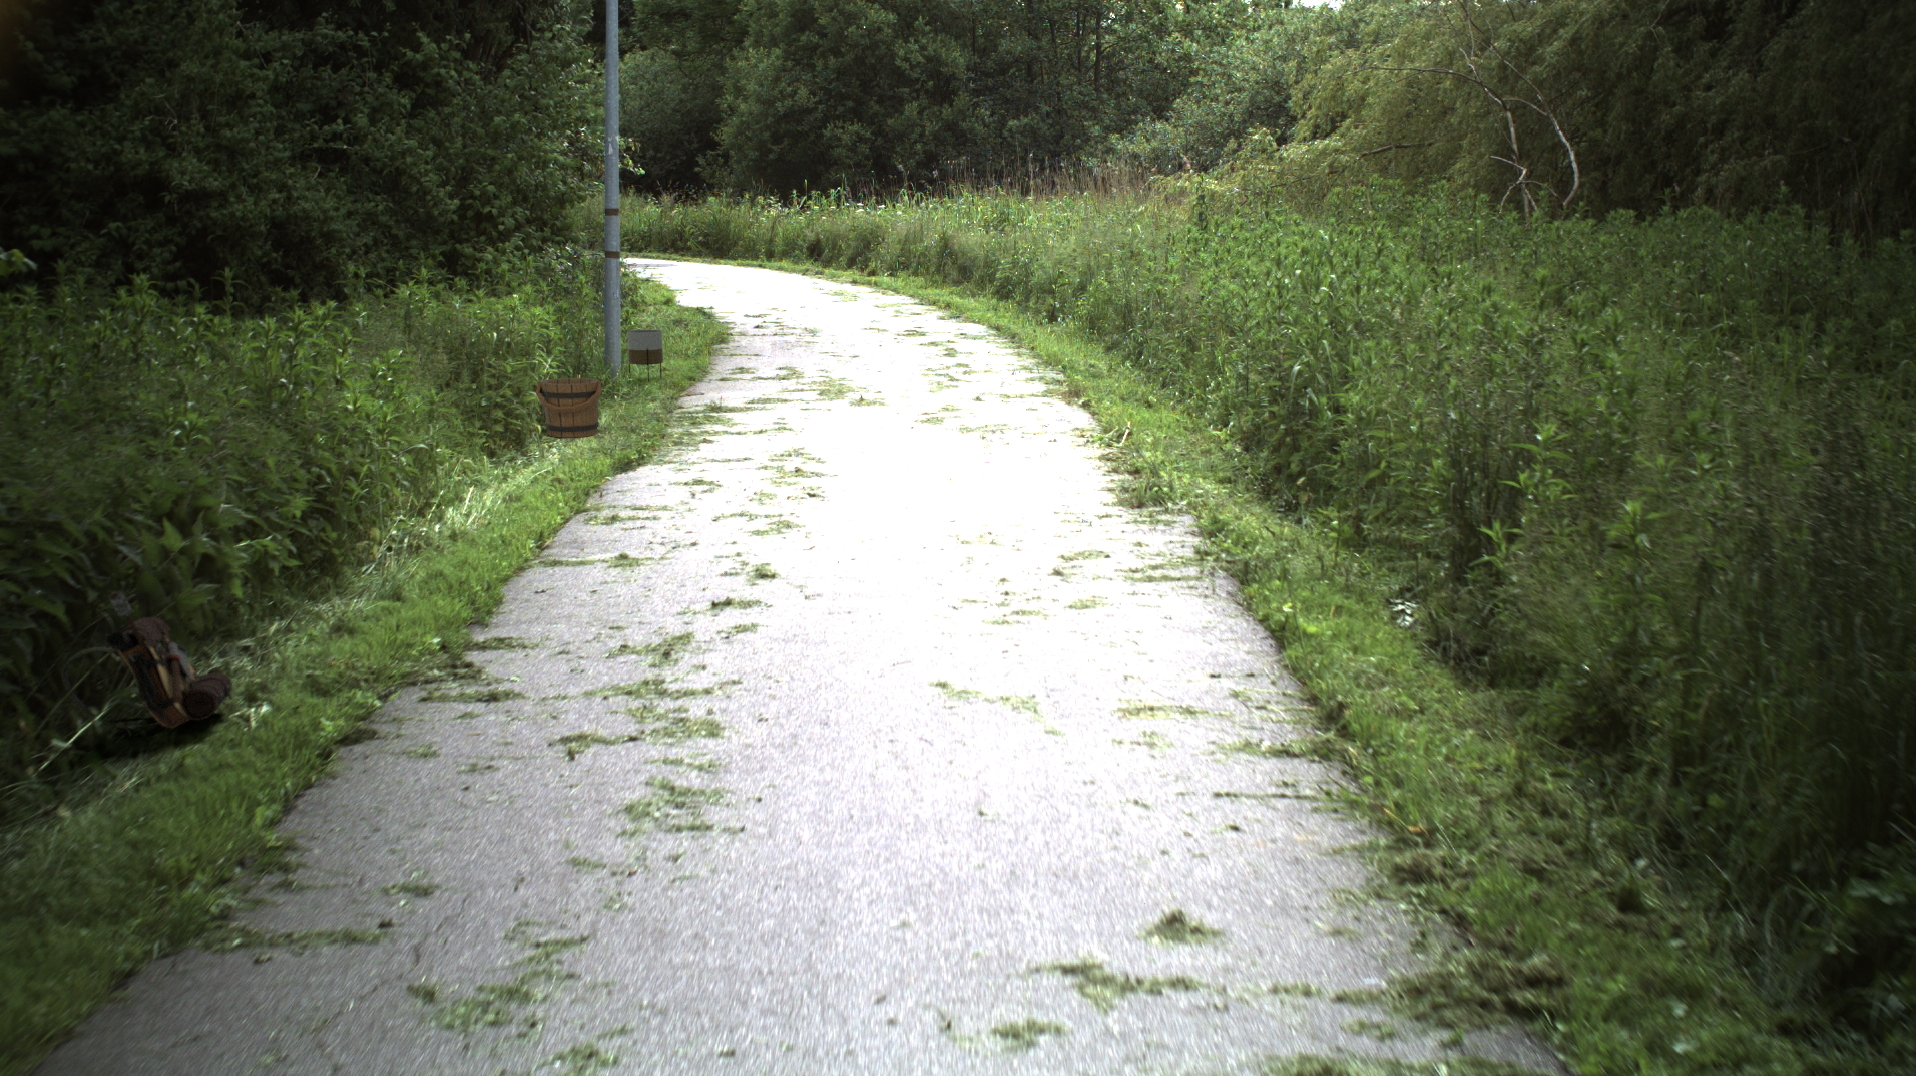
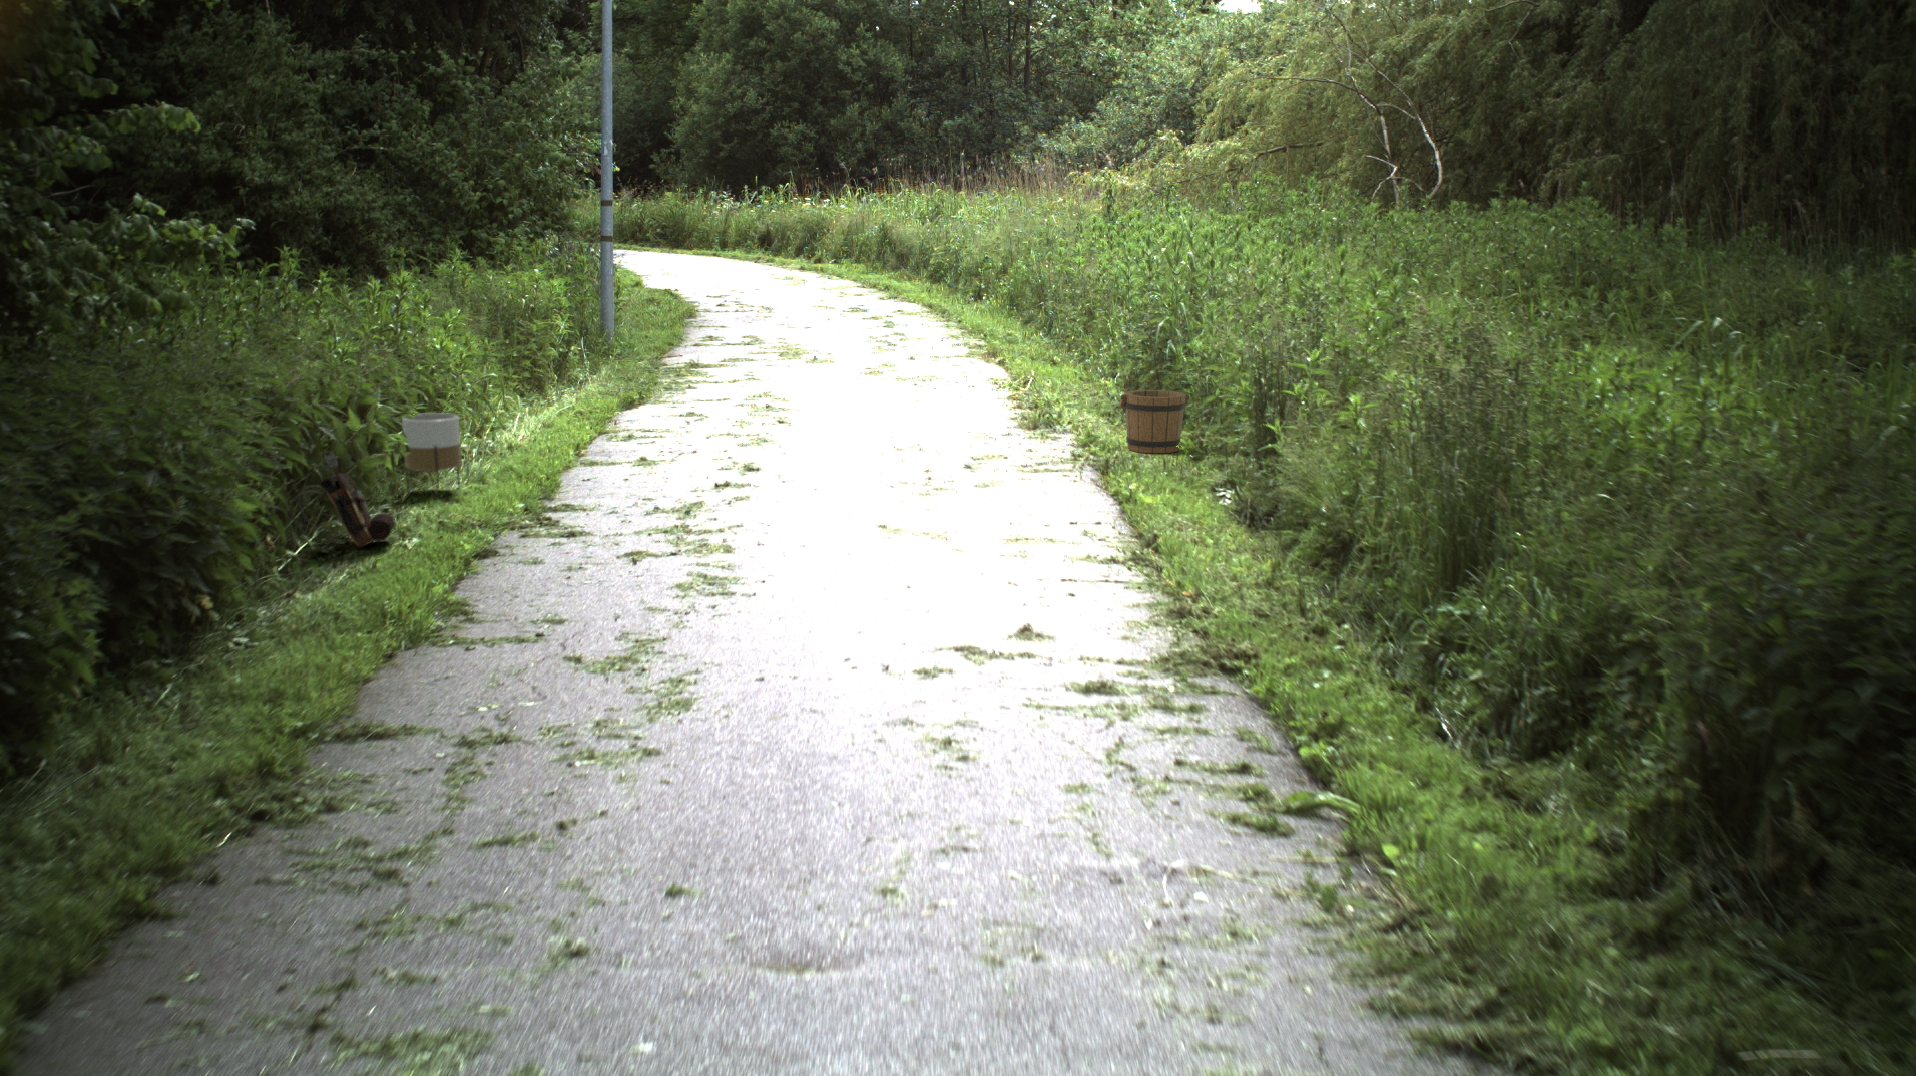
planter: present [627,330,663,382] -> present [402,413,462,496]
bucket: present [536,378,603,438] -> present [1120,390,1189,453]

